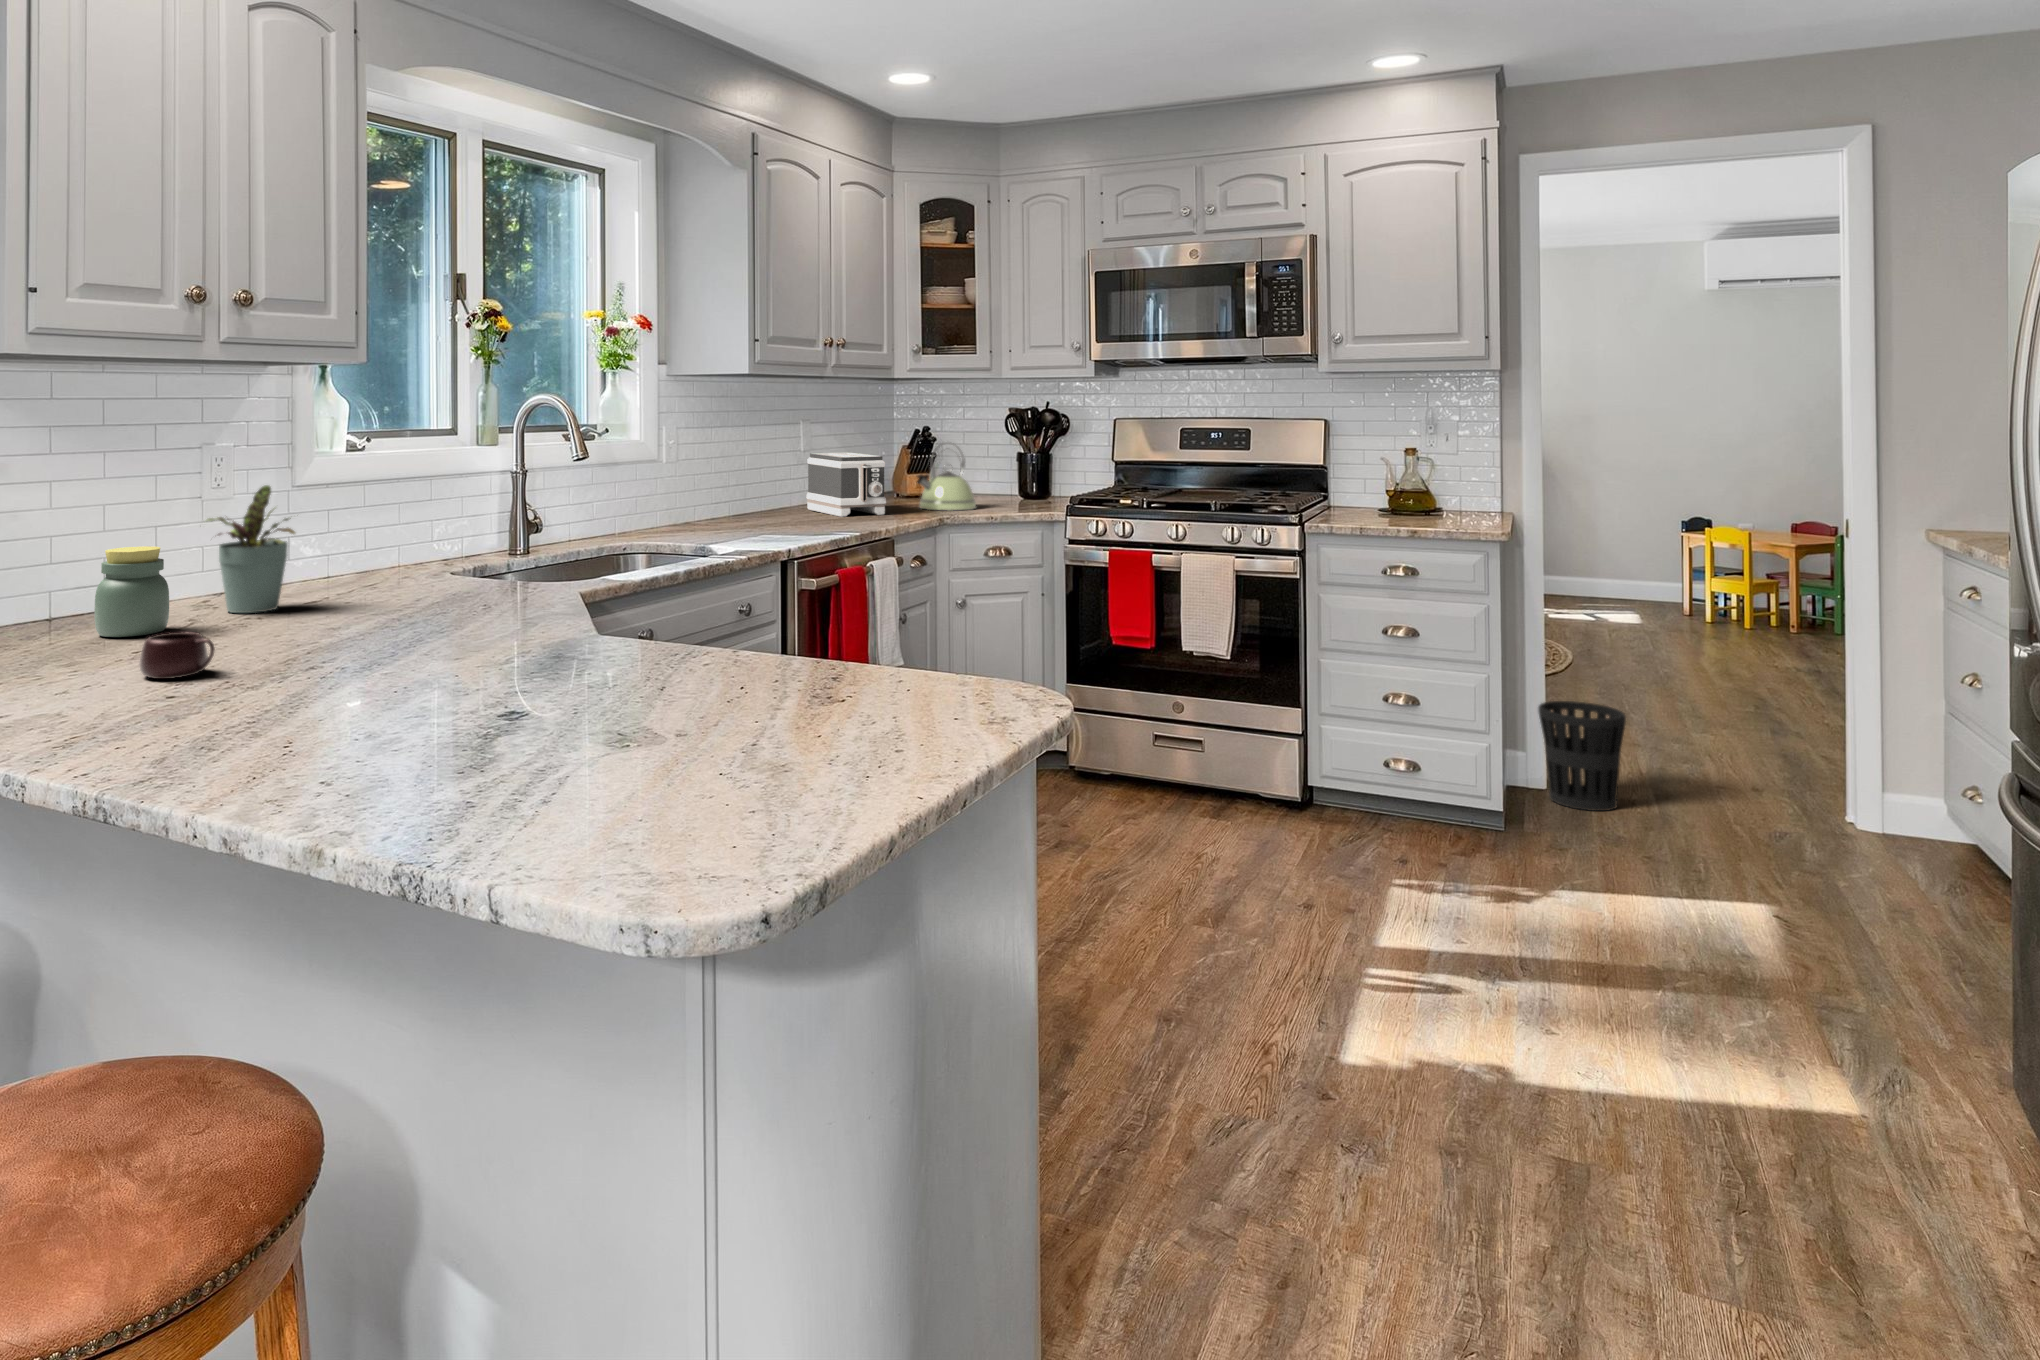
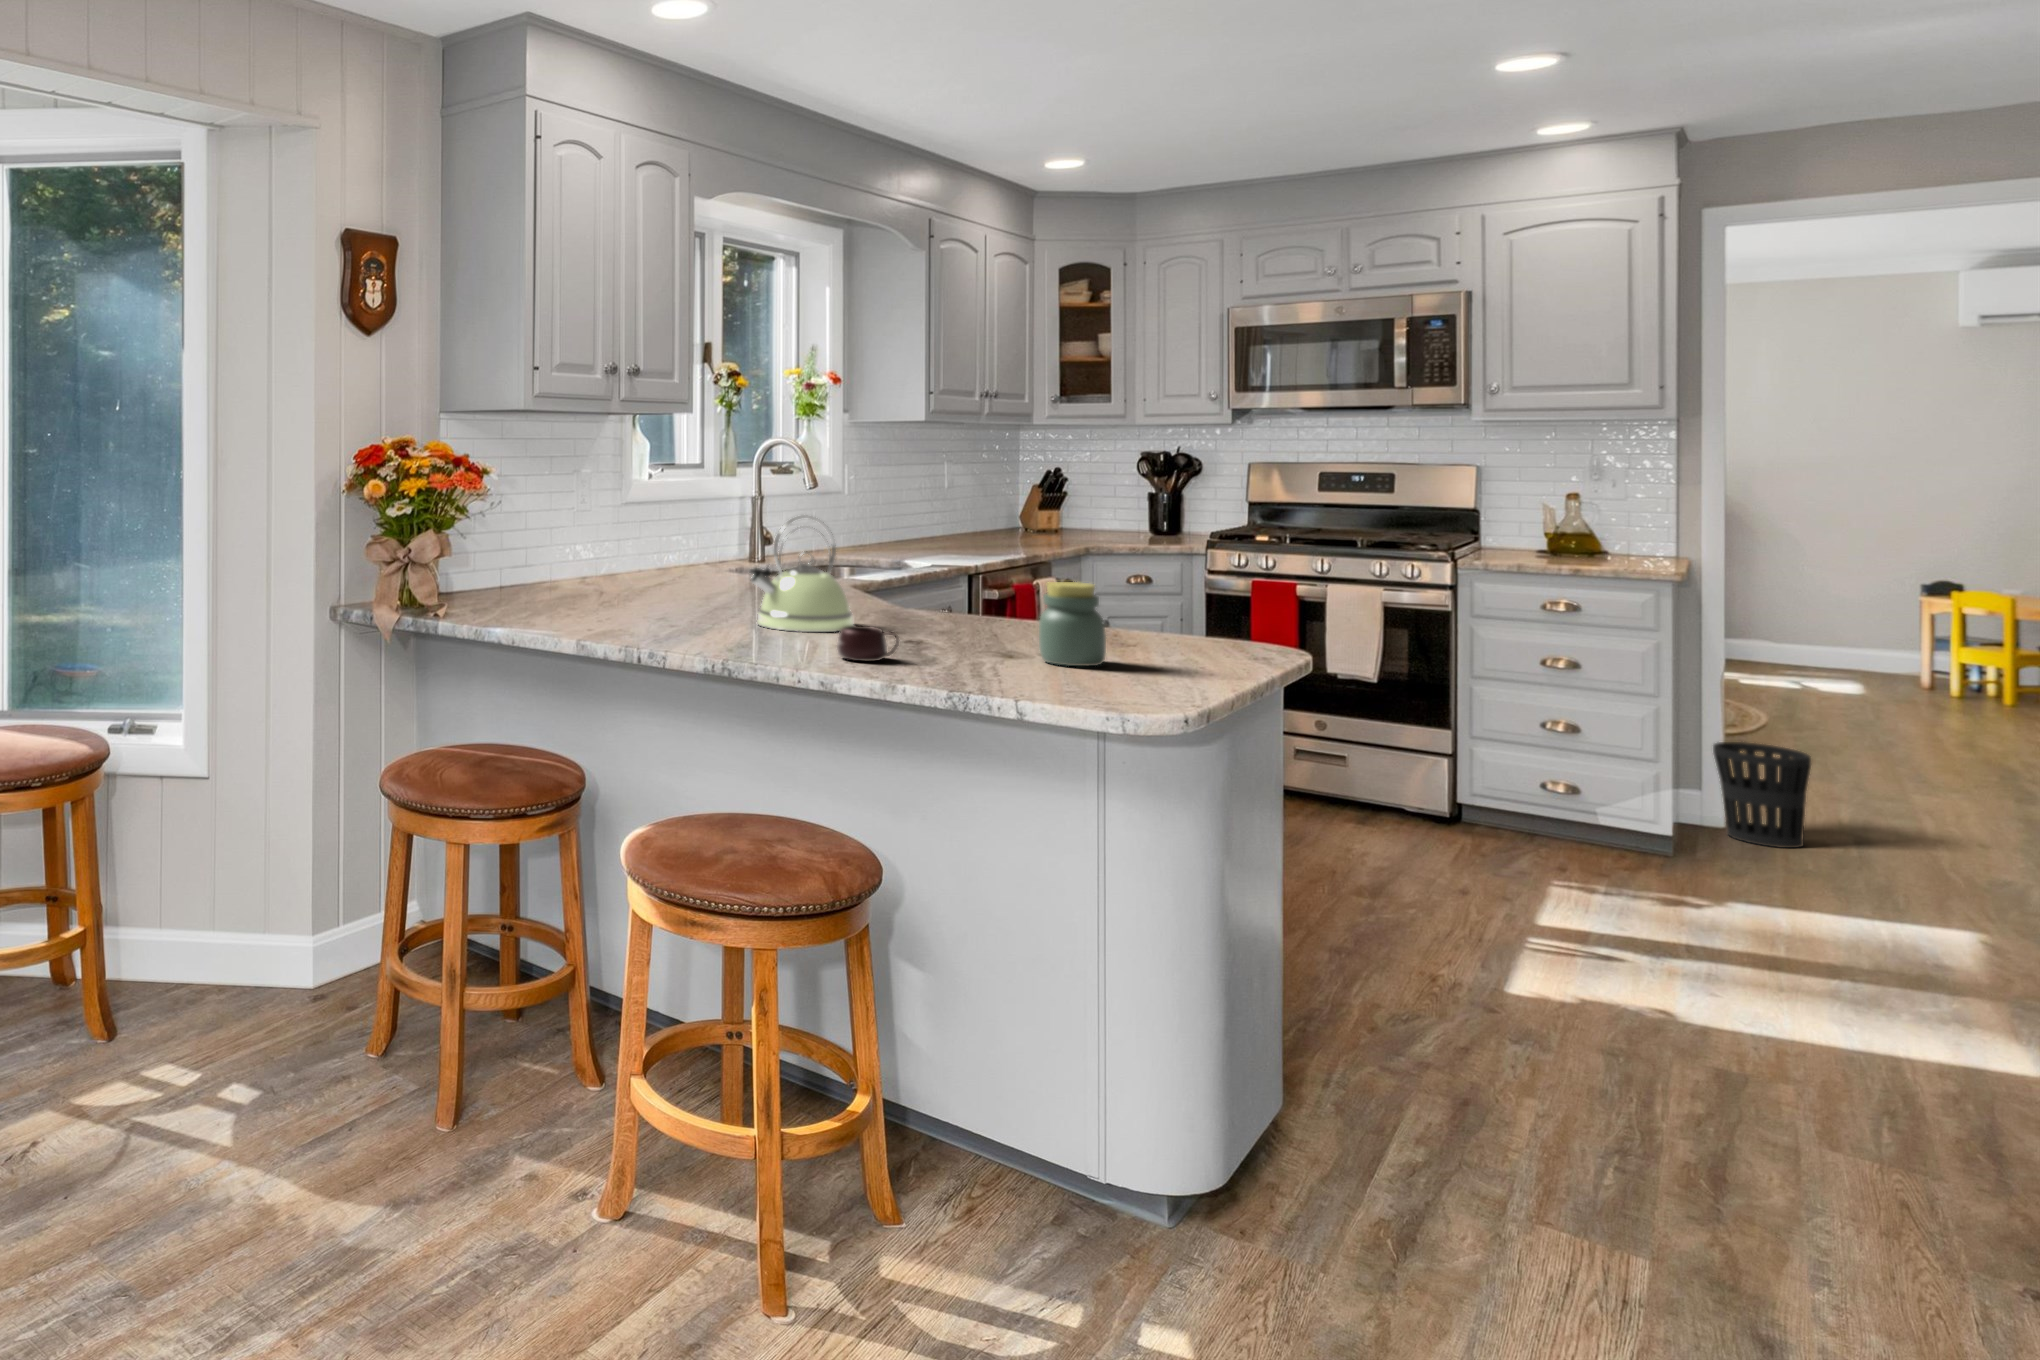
kettle: present [917,445,976,511] -> present [750,516,854,632]
toaster: present [806,452,886,517] -> none [960,489,1038,544]
potted plant: present [207,485,295,613] -> none [594,499,662,589]
jar: present [94,546,169,637] -> present [1039,582,1106,666]
mug: present [140,632,215,679] -> present [837,626,899,661]

